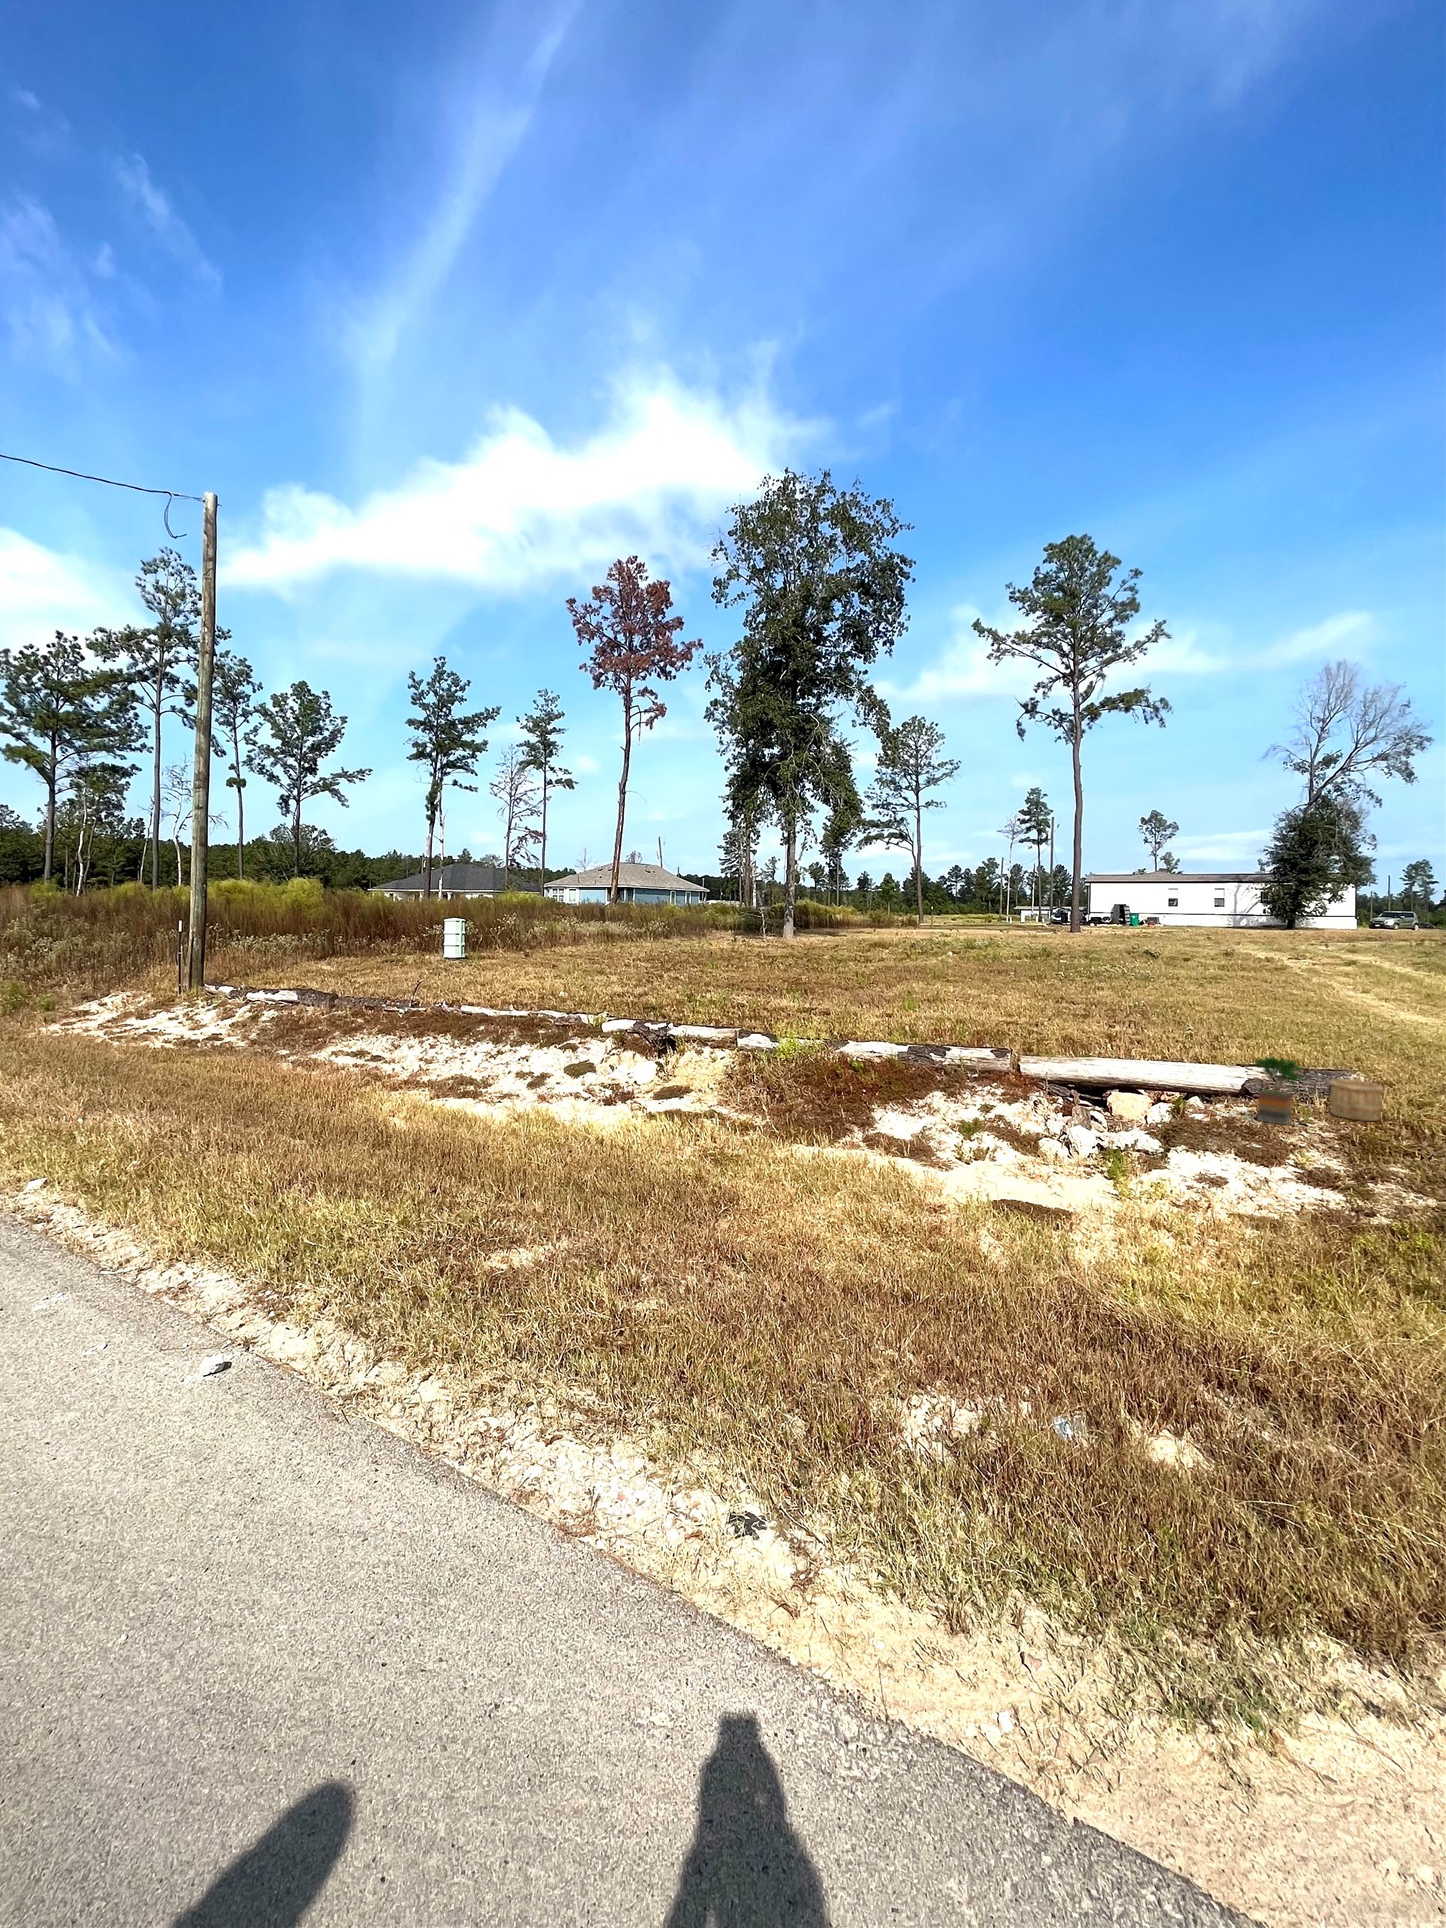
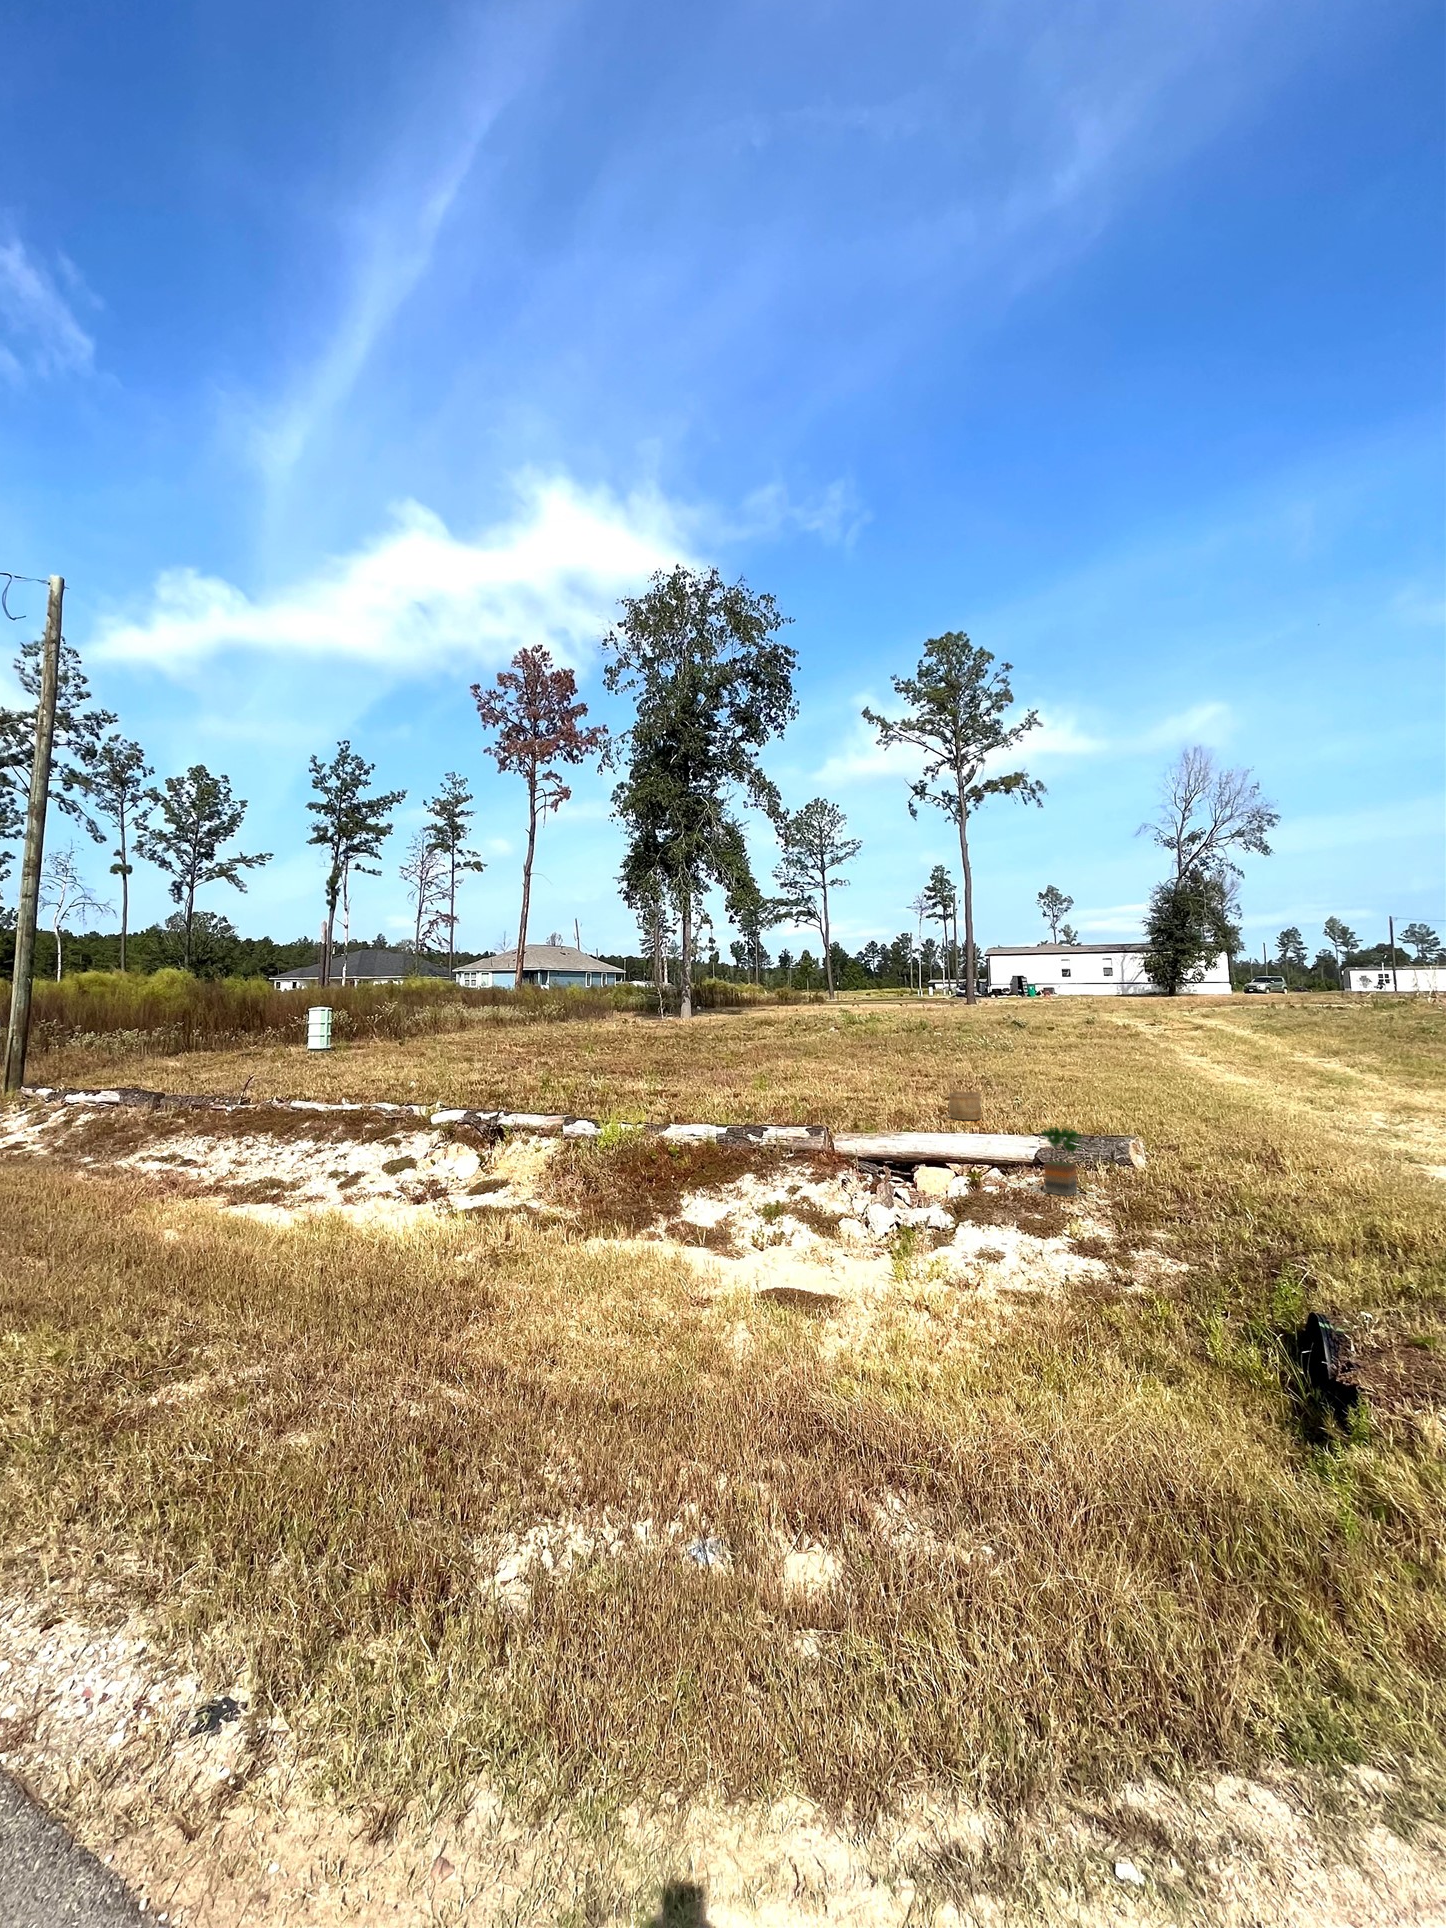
wooden bucket: present [1330,1079,1383,1121] -> present [948,1091,981,1120]

